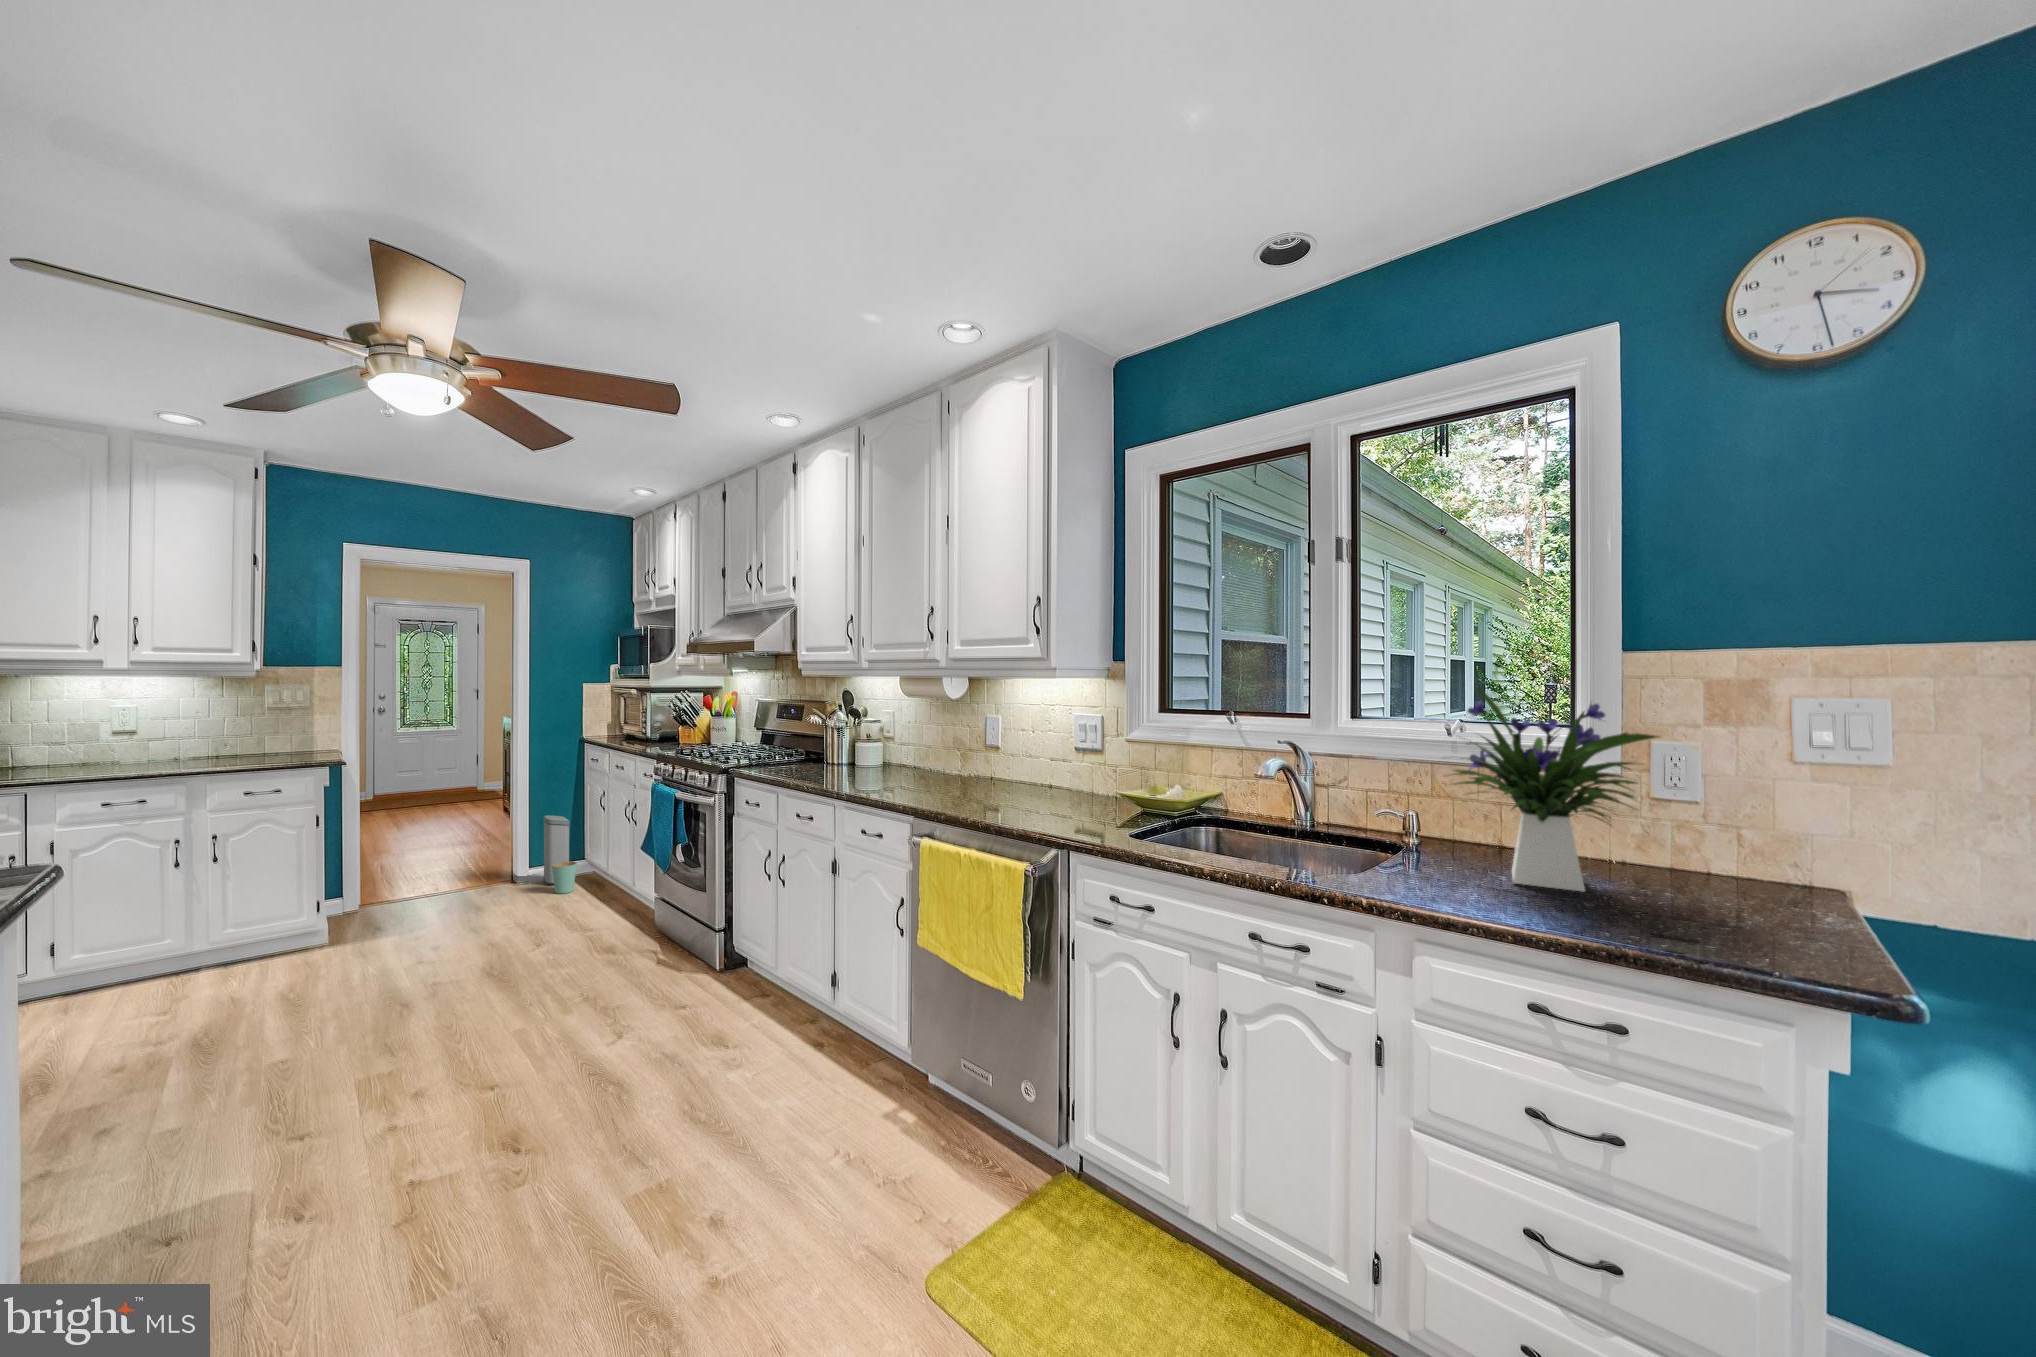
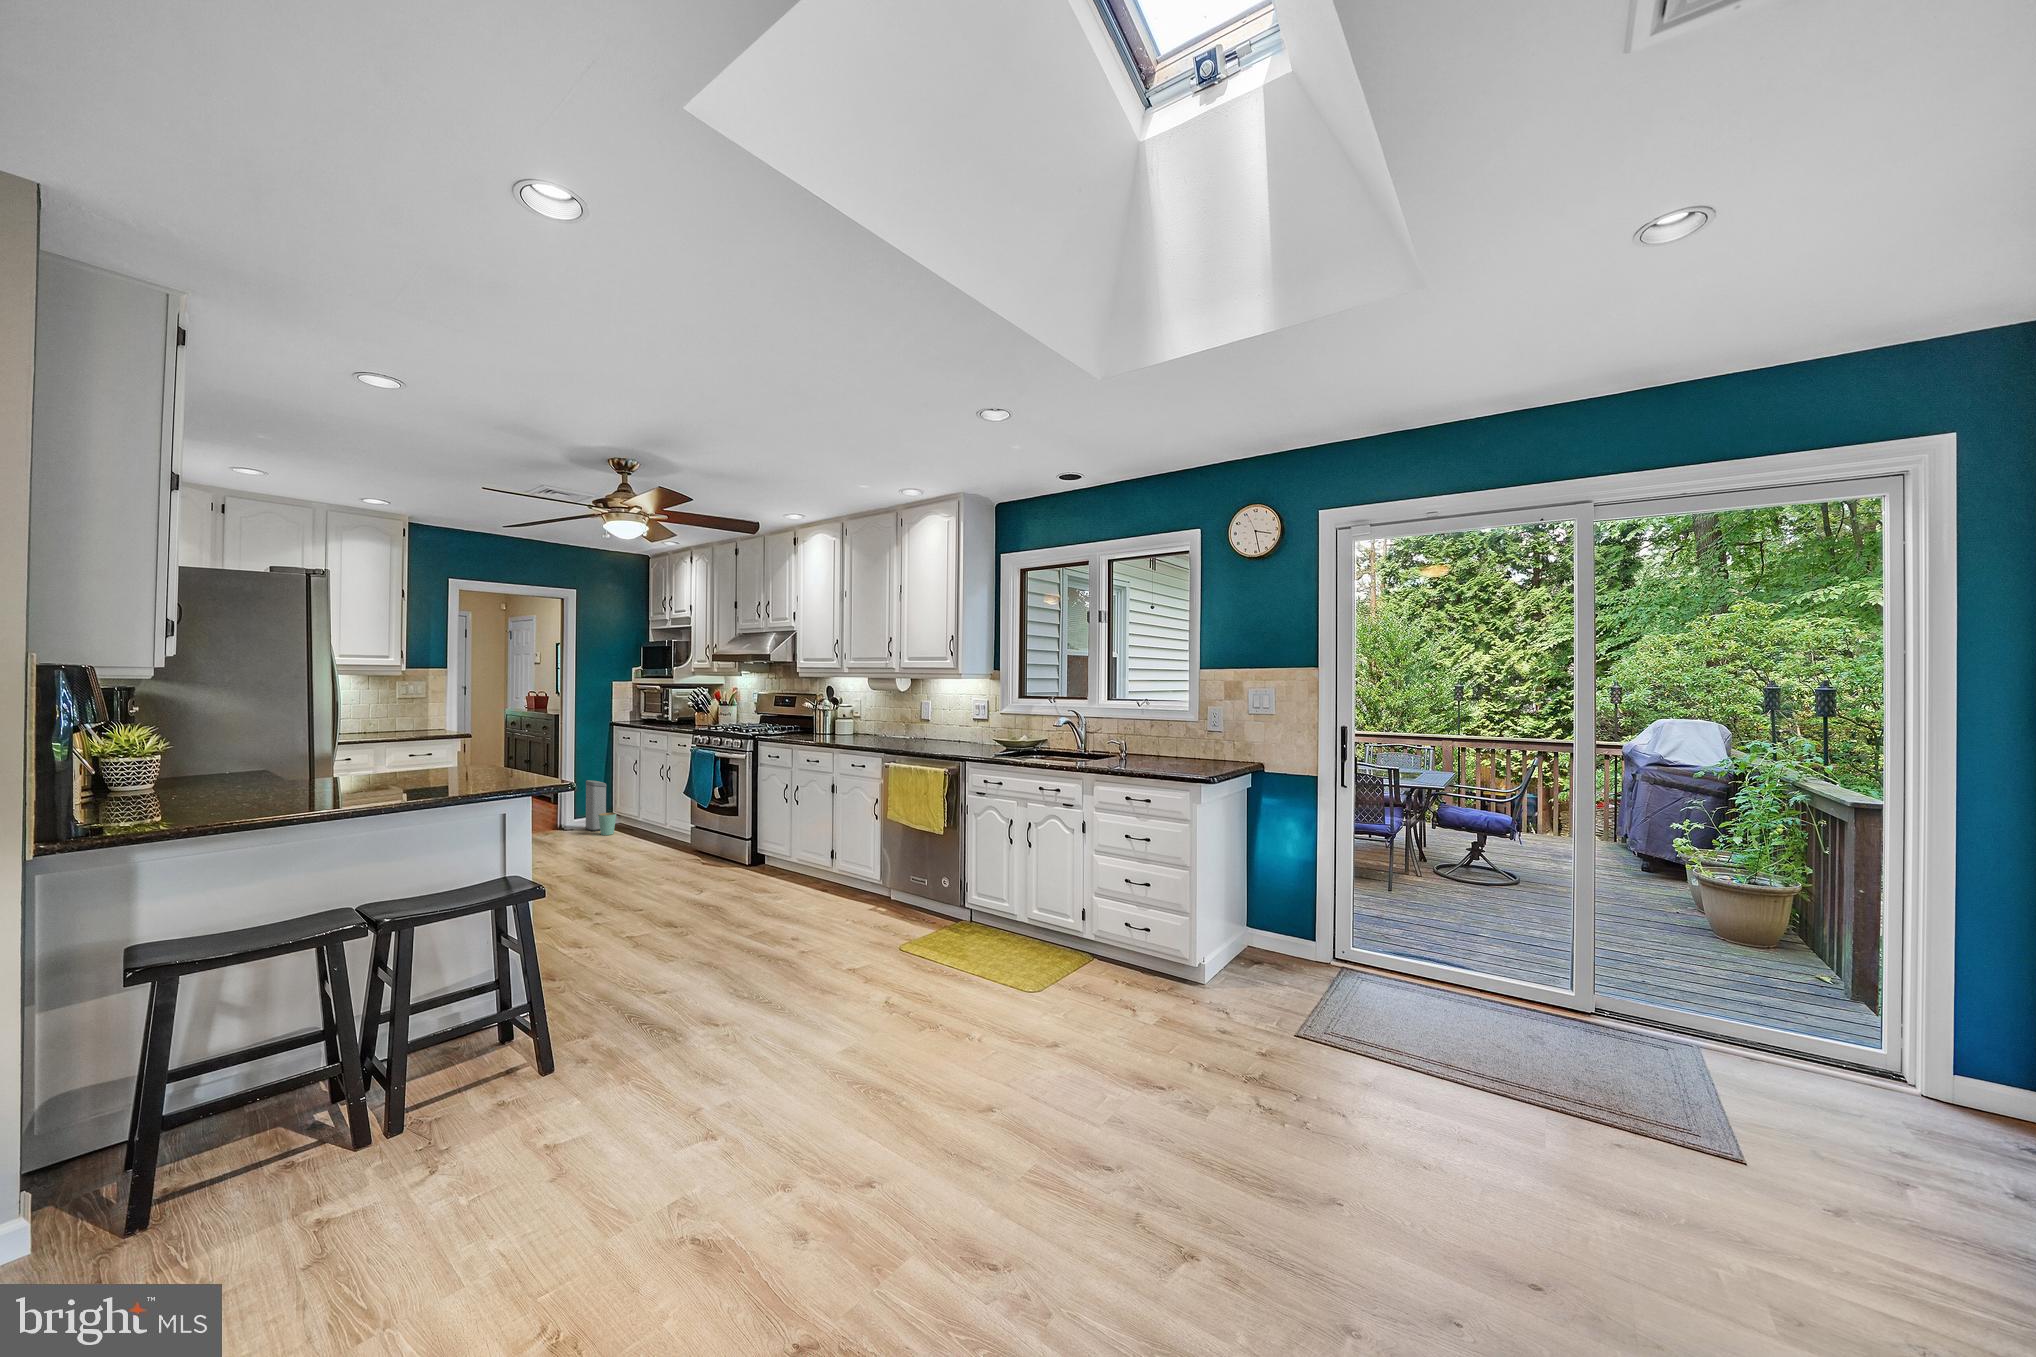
flower arrangement: present [1444,688,1658,892] -> none [1117,683,1192,763]

